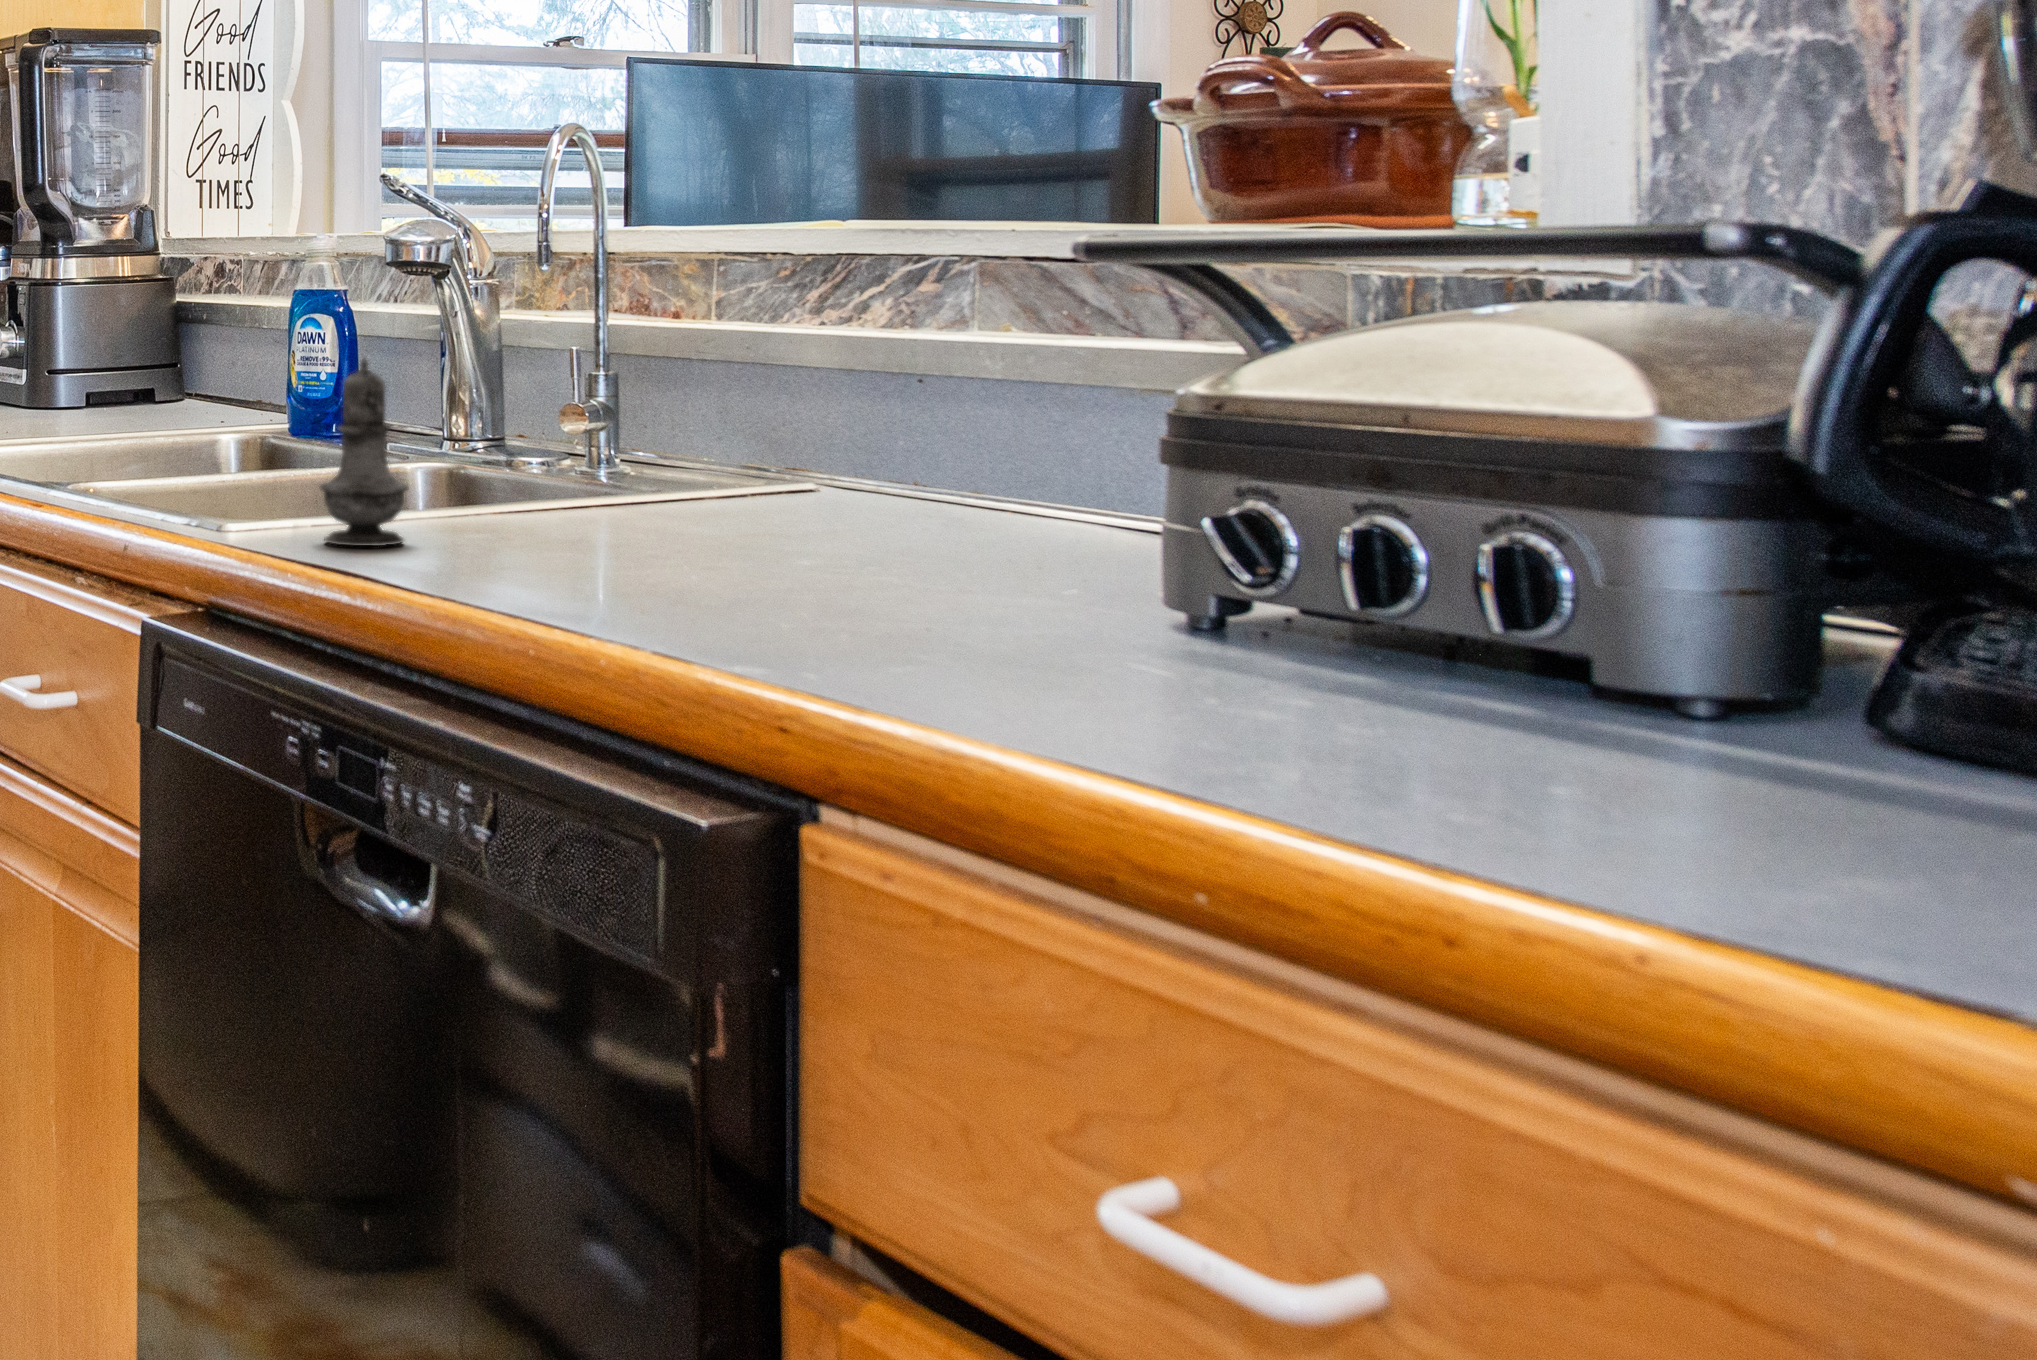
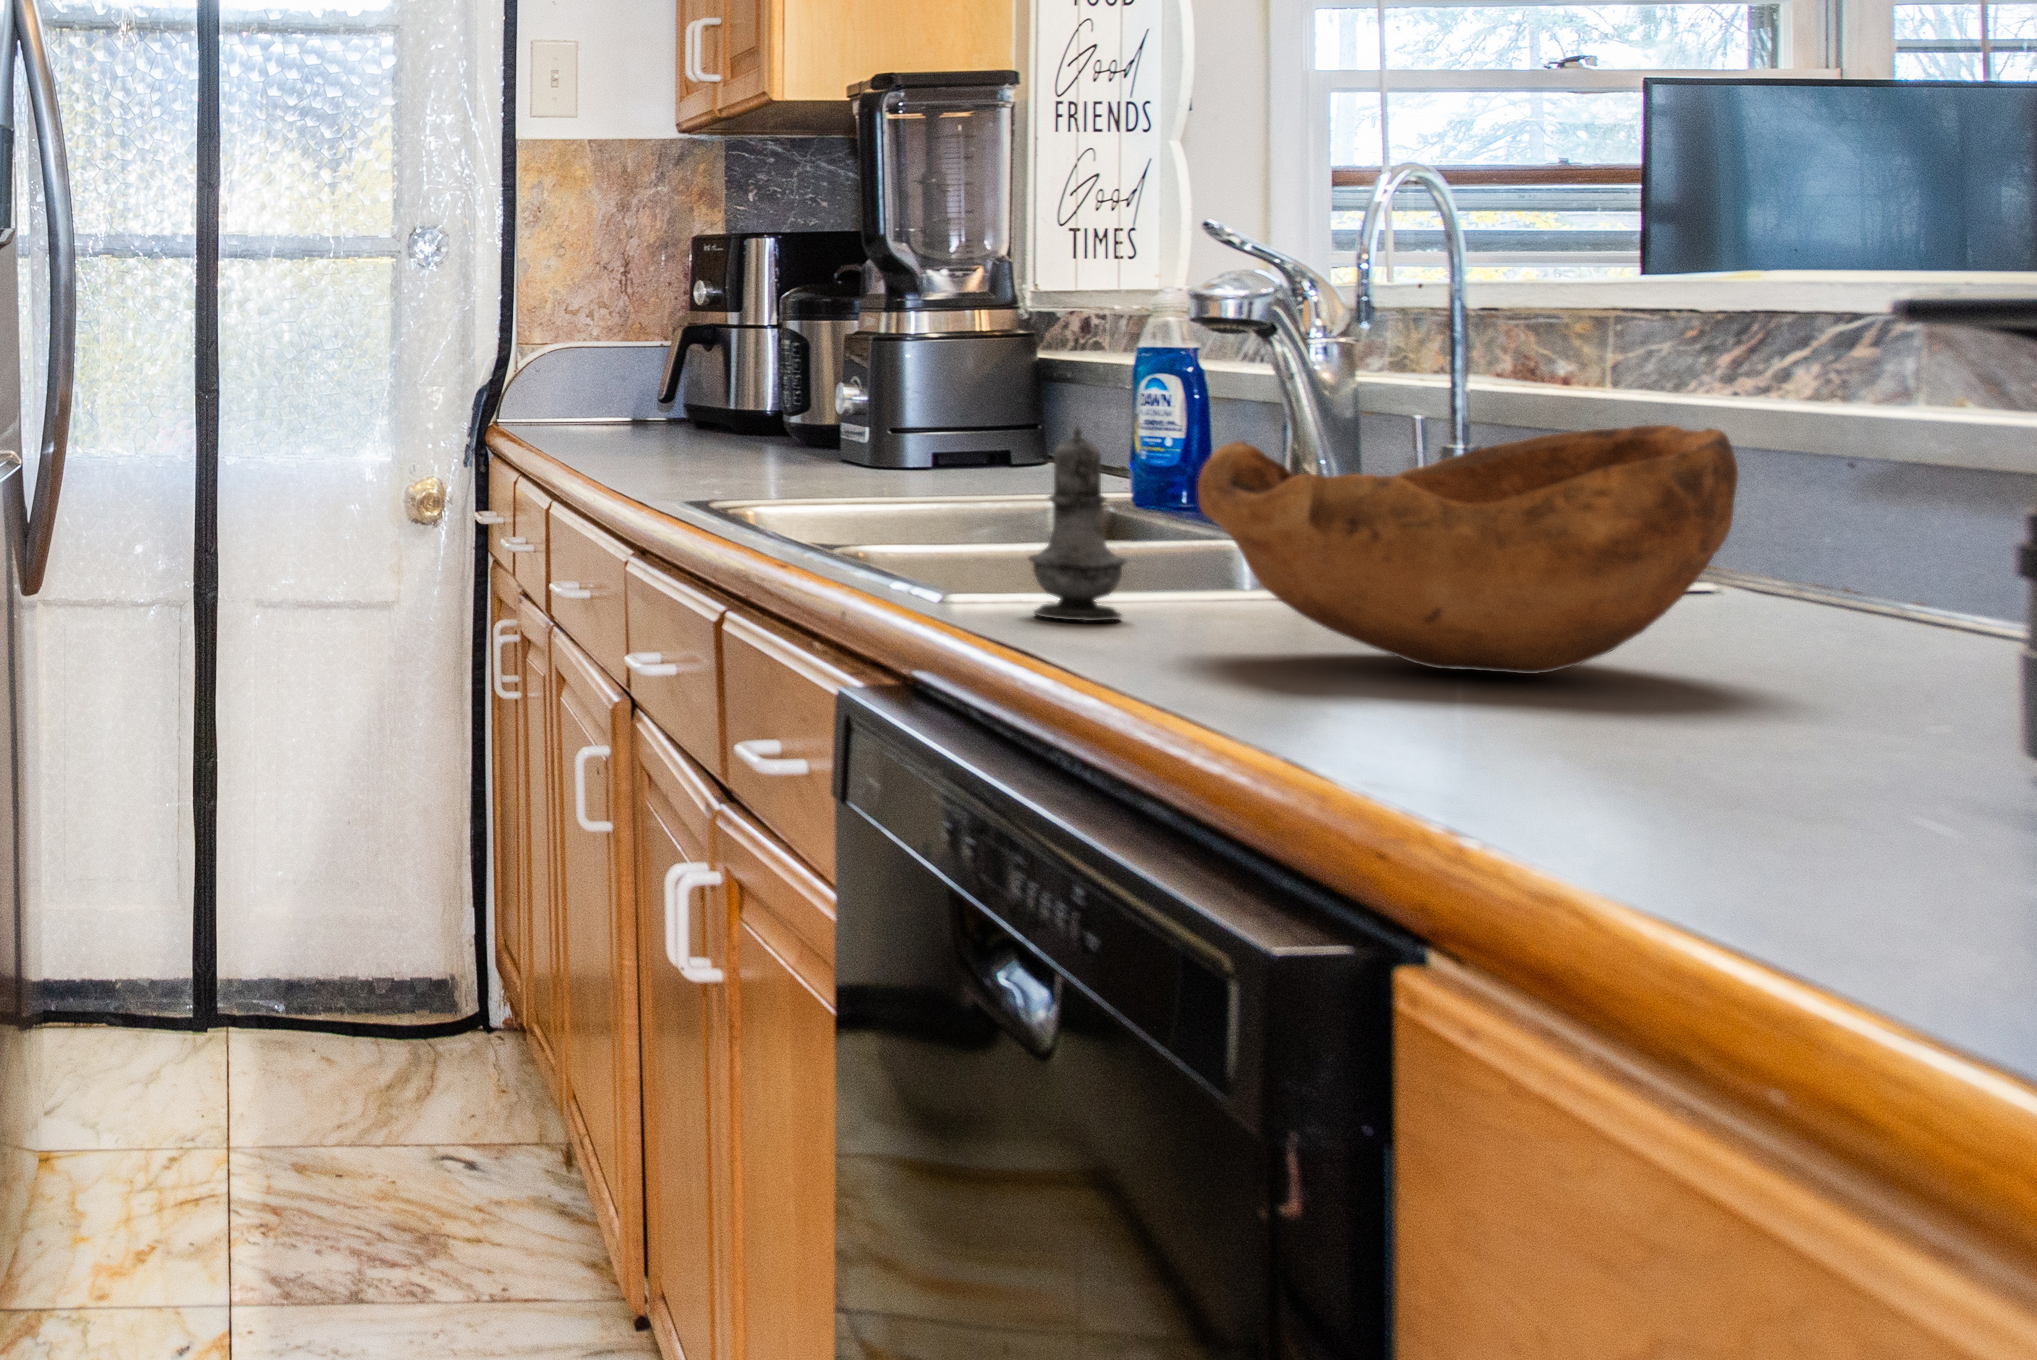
wooden bowl: none [504,347,942,573] -> present [1198,425,1738,674]

